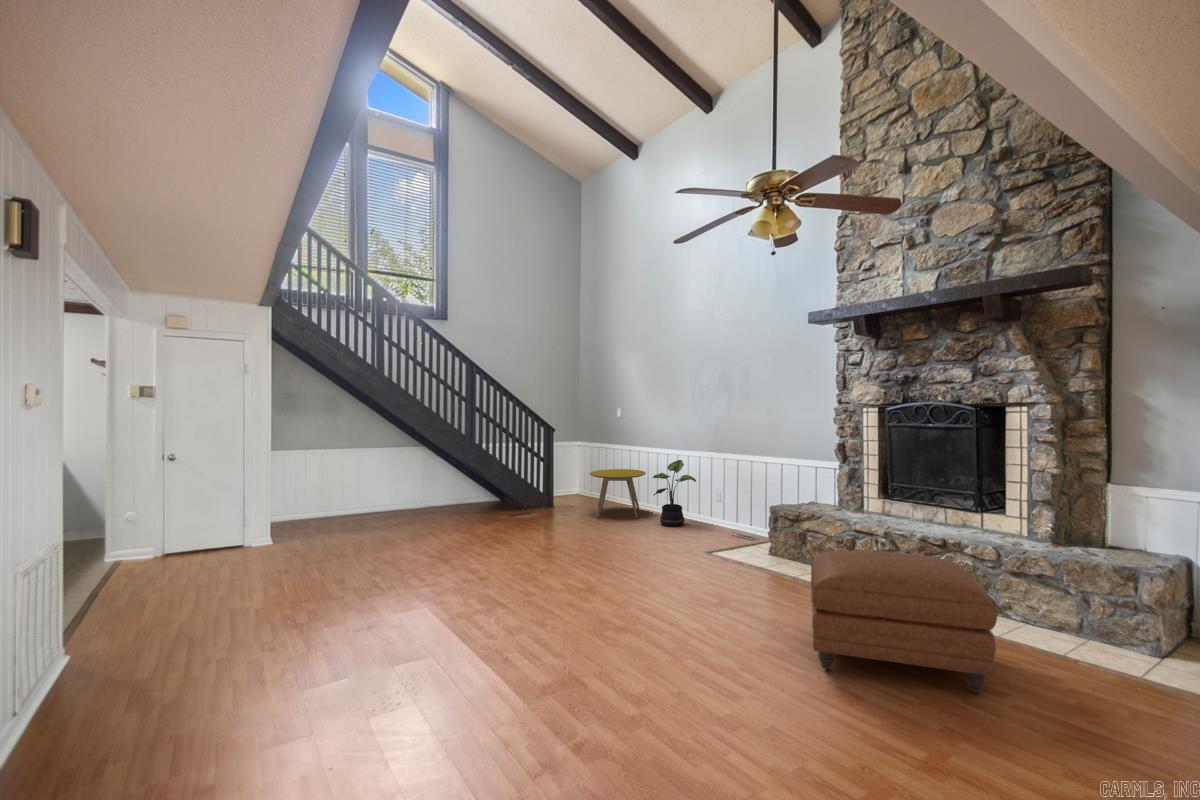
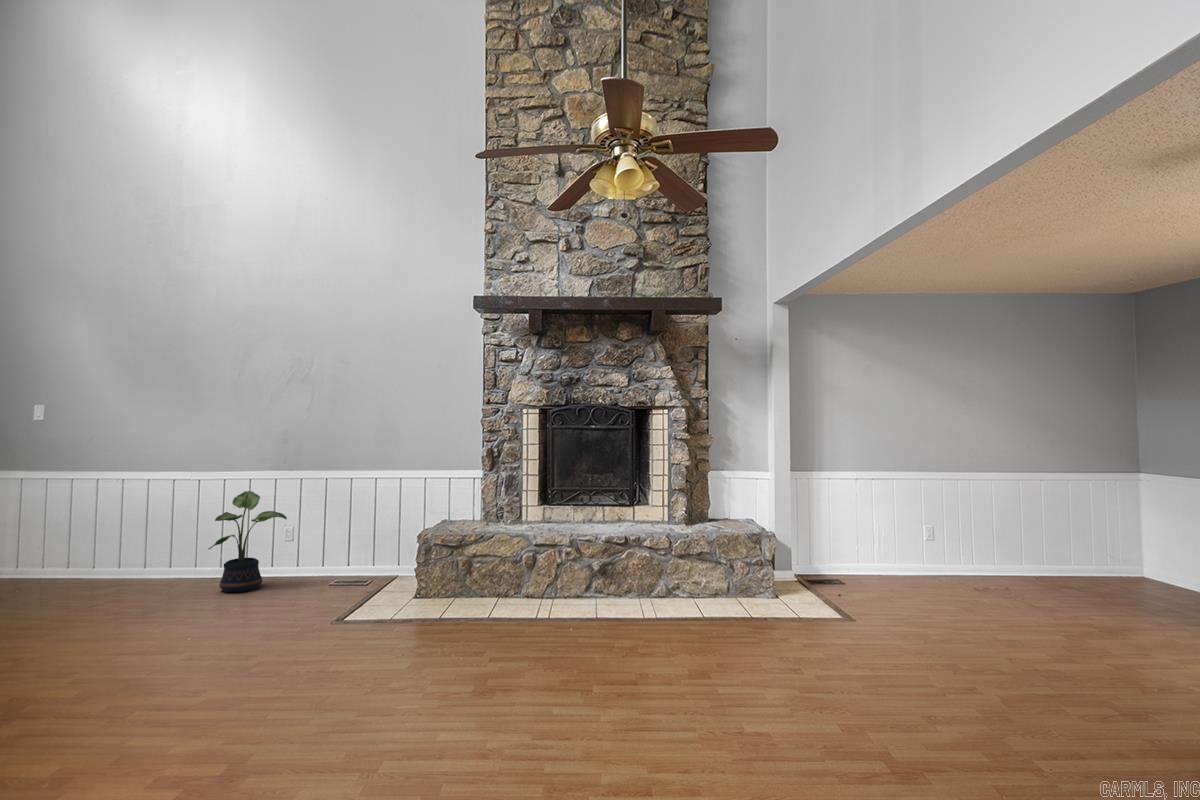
side table: present [590,469,646,518] -> none [58,516,178,606]
ottoman: present [811,550,997,693] -> none [564,547,756,691]

